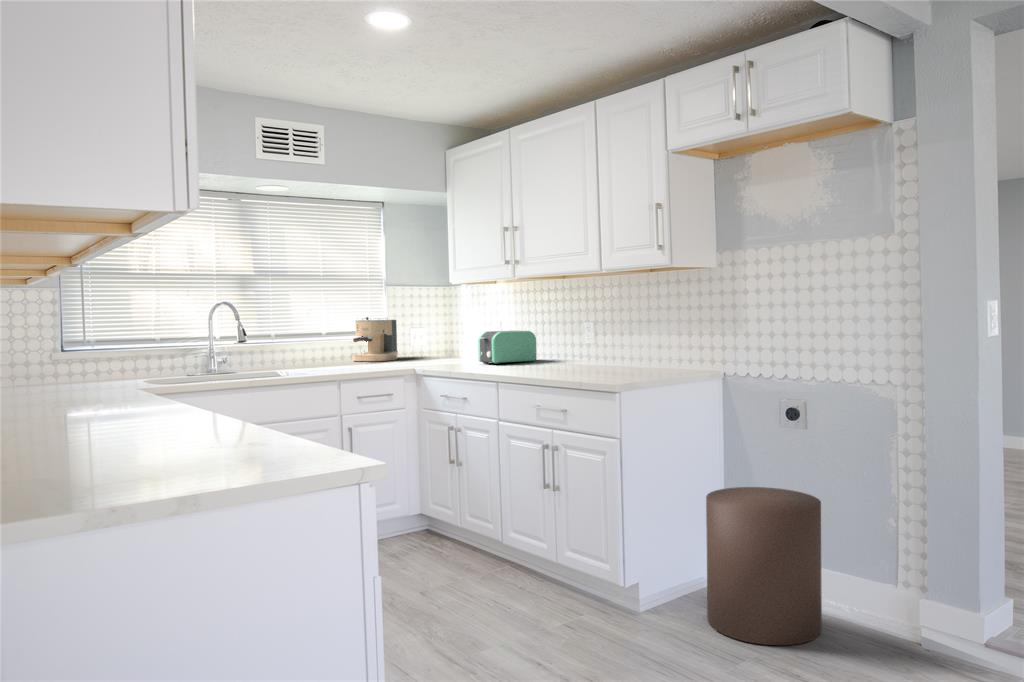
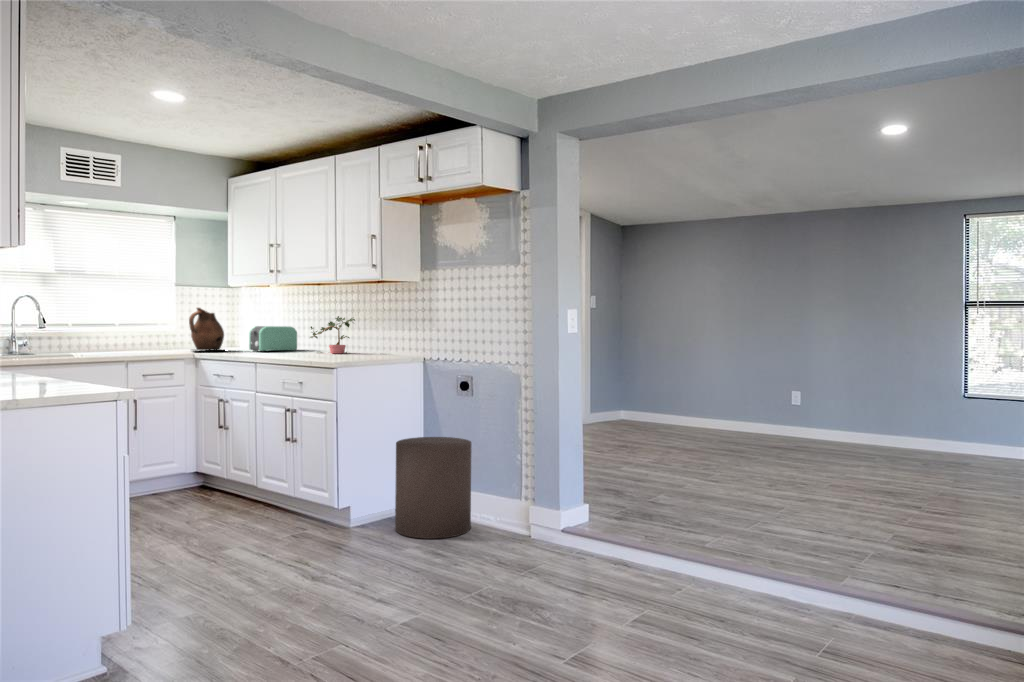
ceramic pitcher: none [407,310,451,365] -> present [189,308,225,351]
potted plant: none [555,316,618,366] -> present [310,316,355,353]
coffee maker: present [352,317,398,361] -> none [143,312,185,349]

